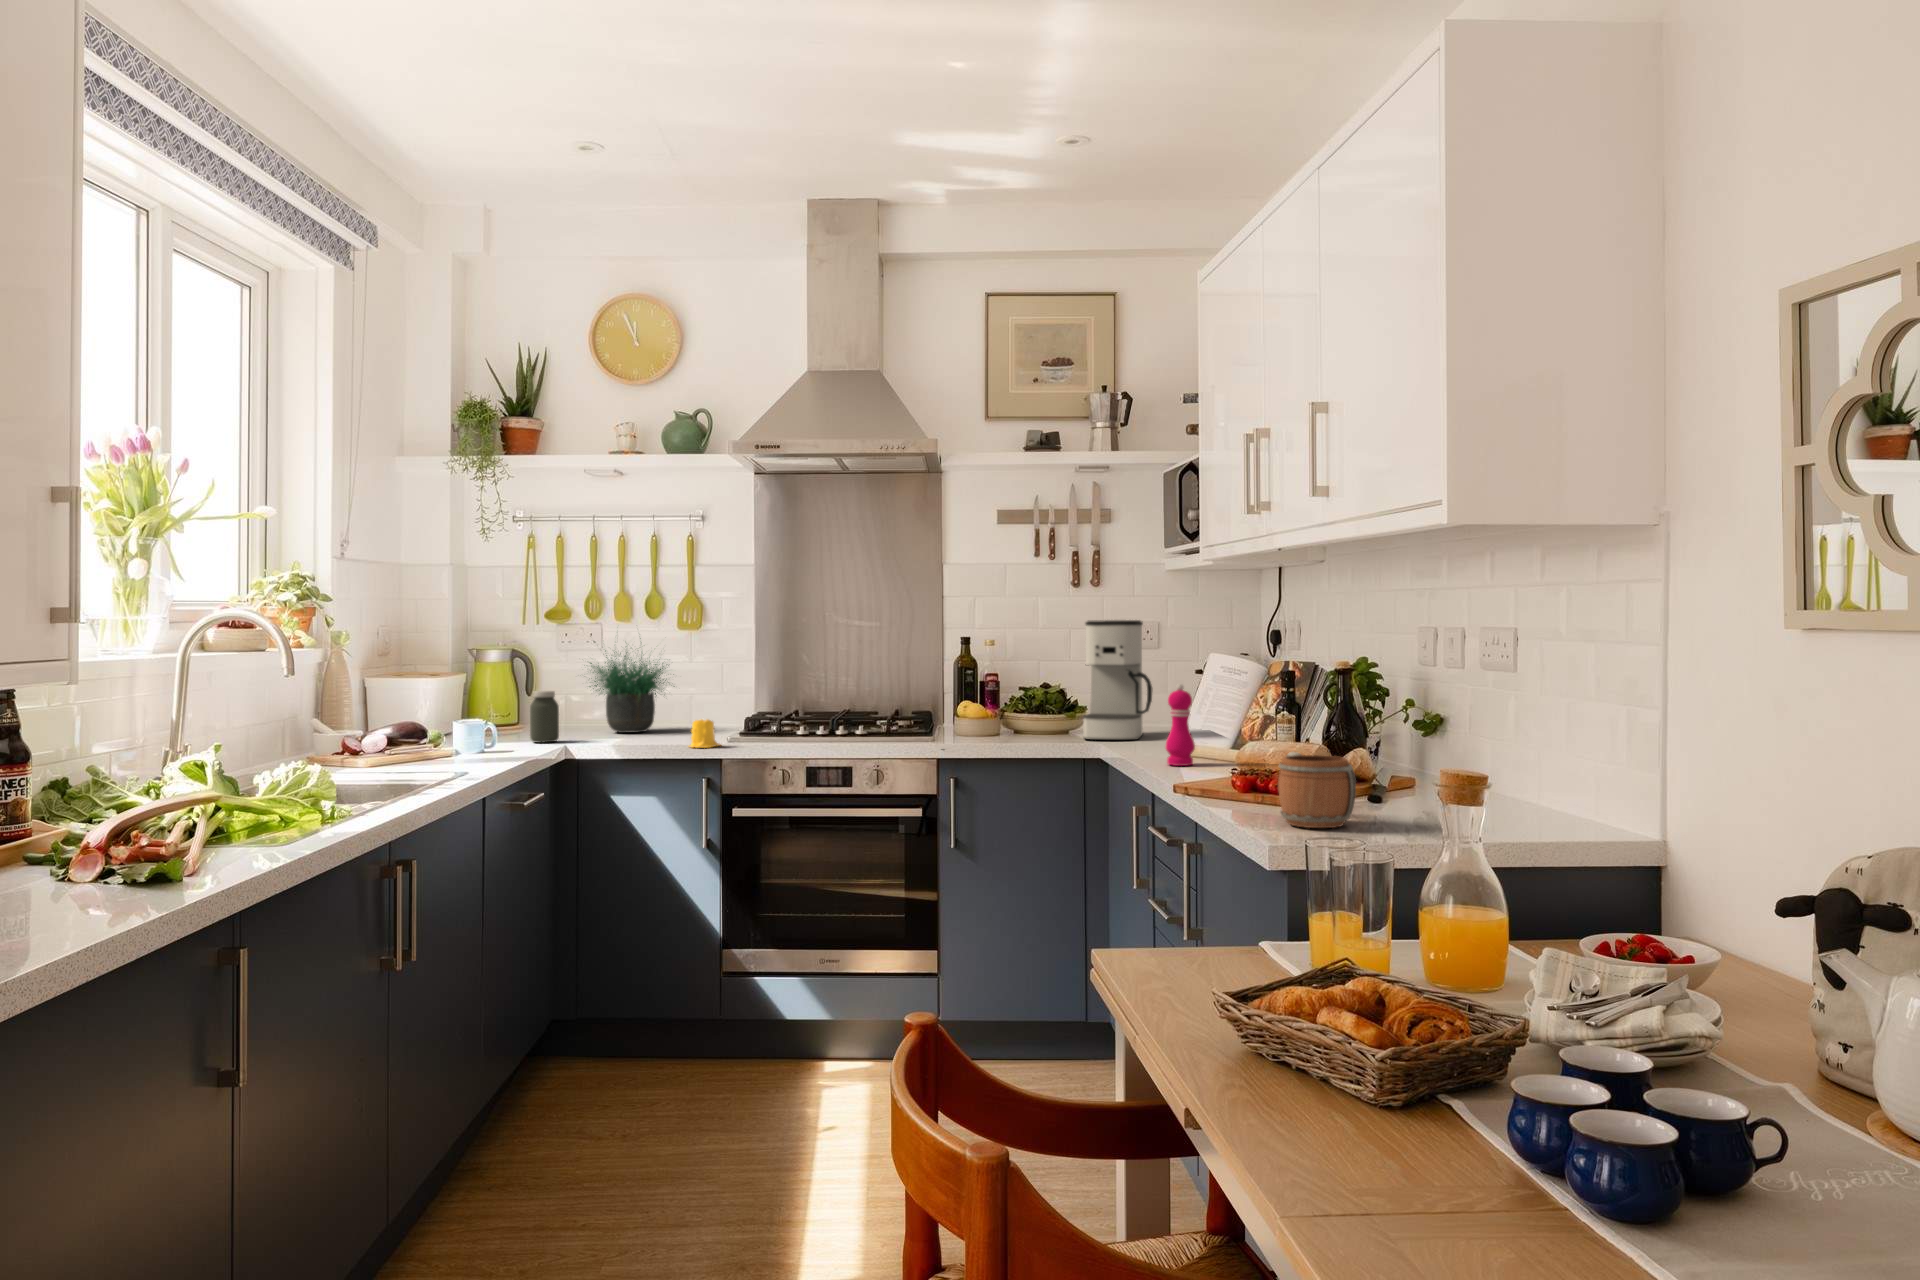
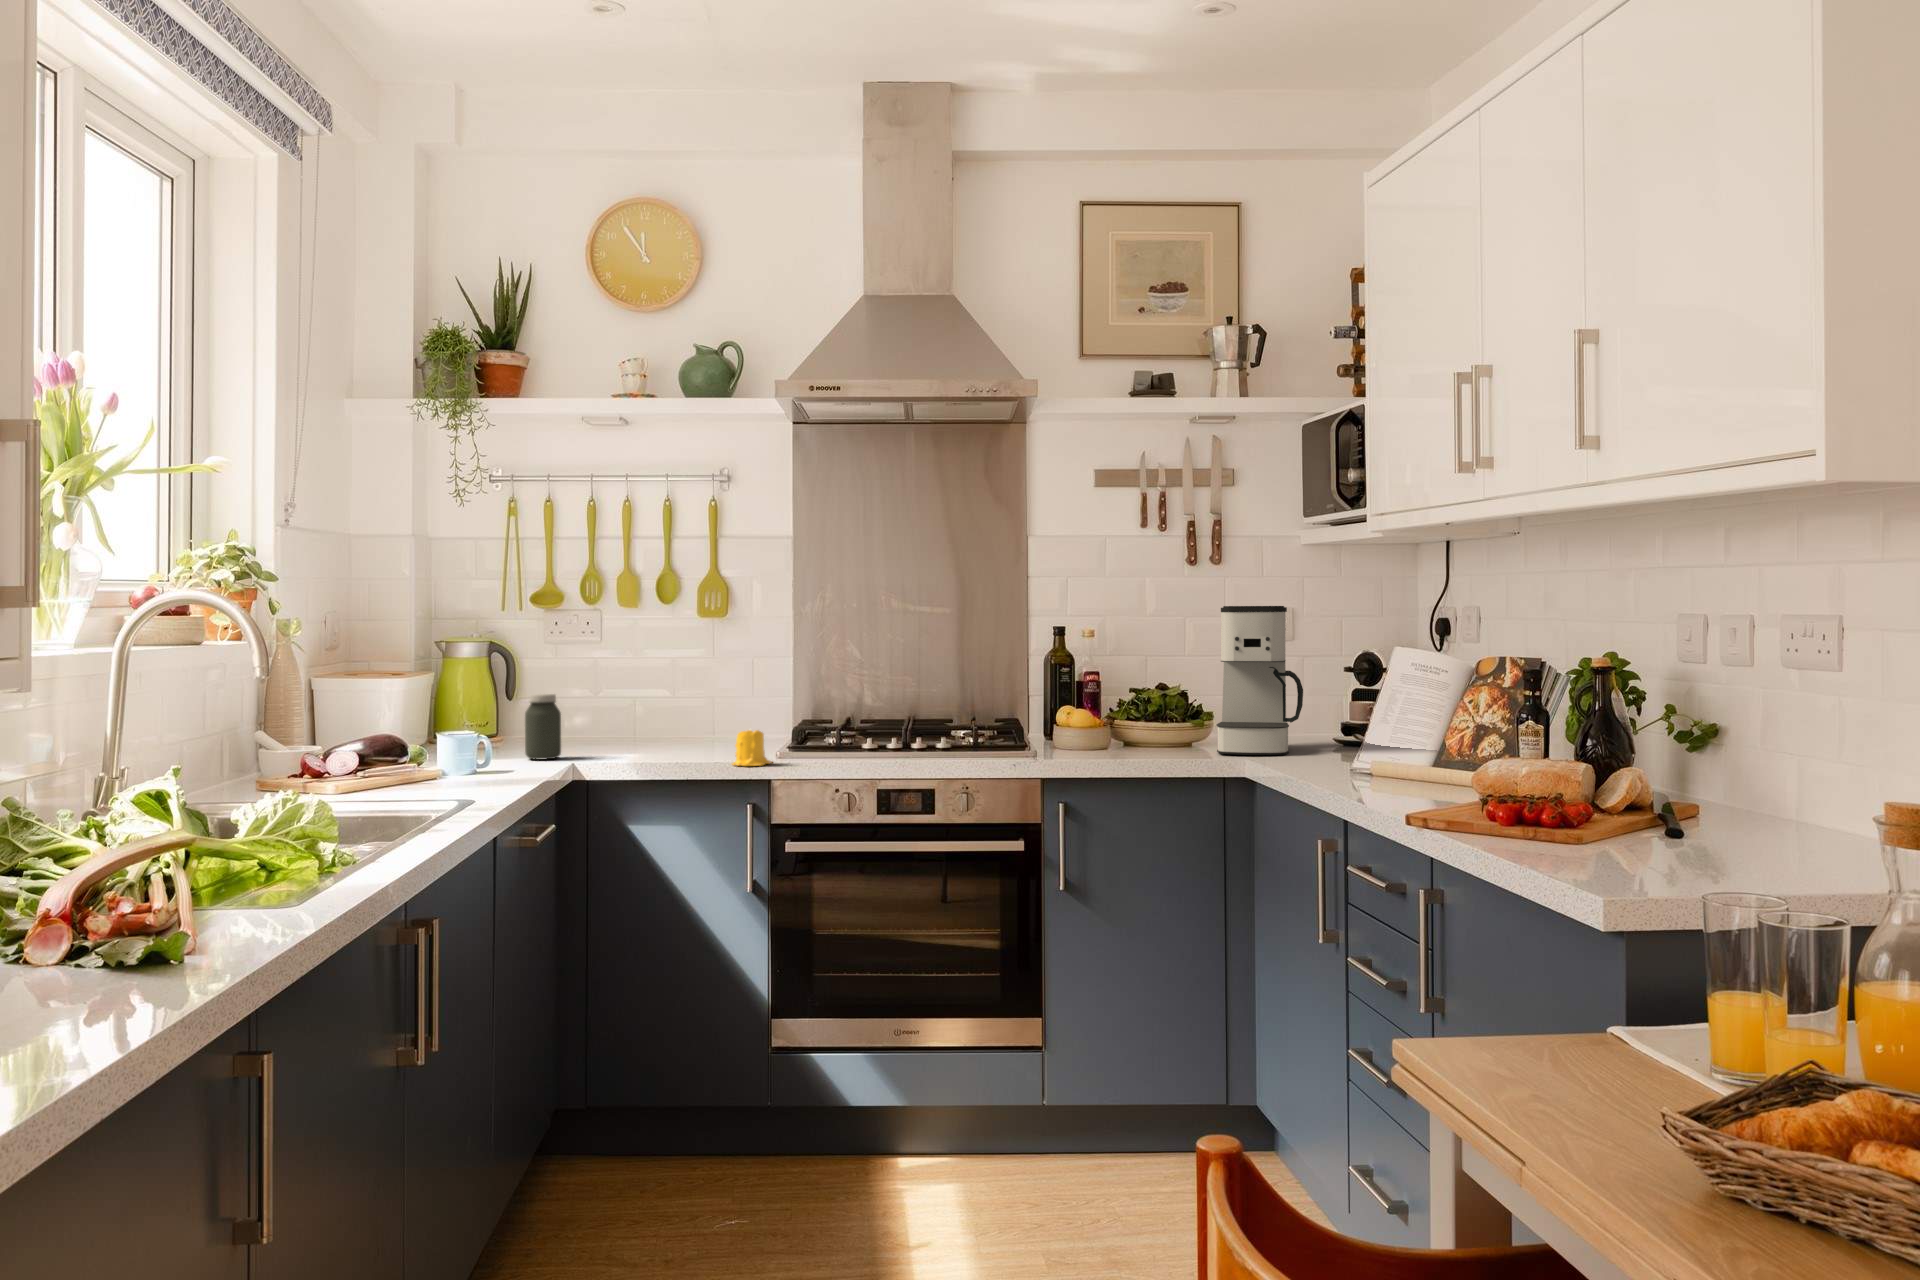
potted plant: present [589,638,675,733] -> none [573,608,709,746]
pepper mill: present [1166,684,1195,766] -> none [1356,685,1394,788]
mug: present [1278,752,1356,828] -> none [1578,773,1696,874]

